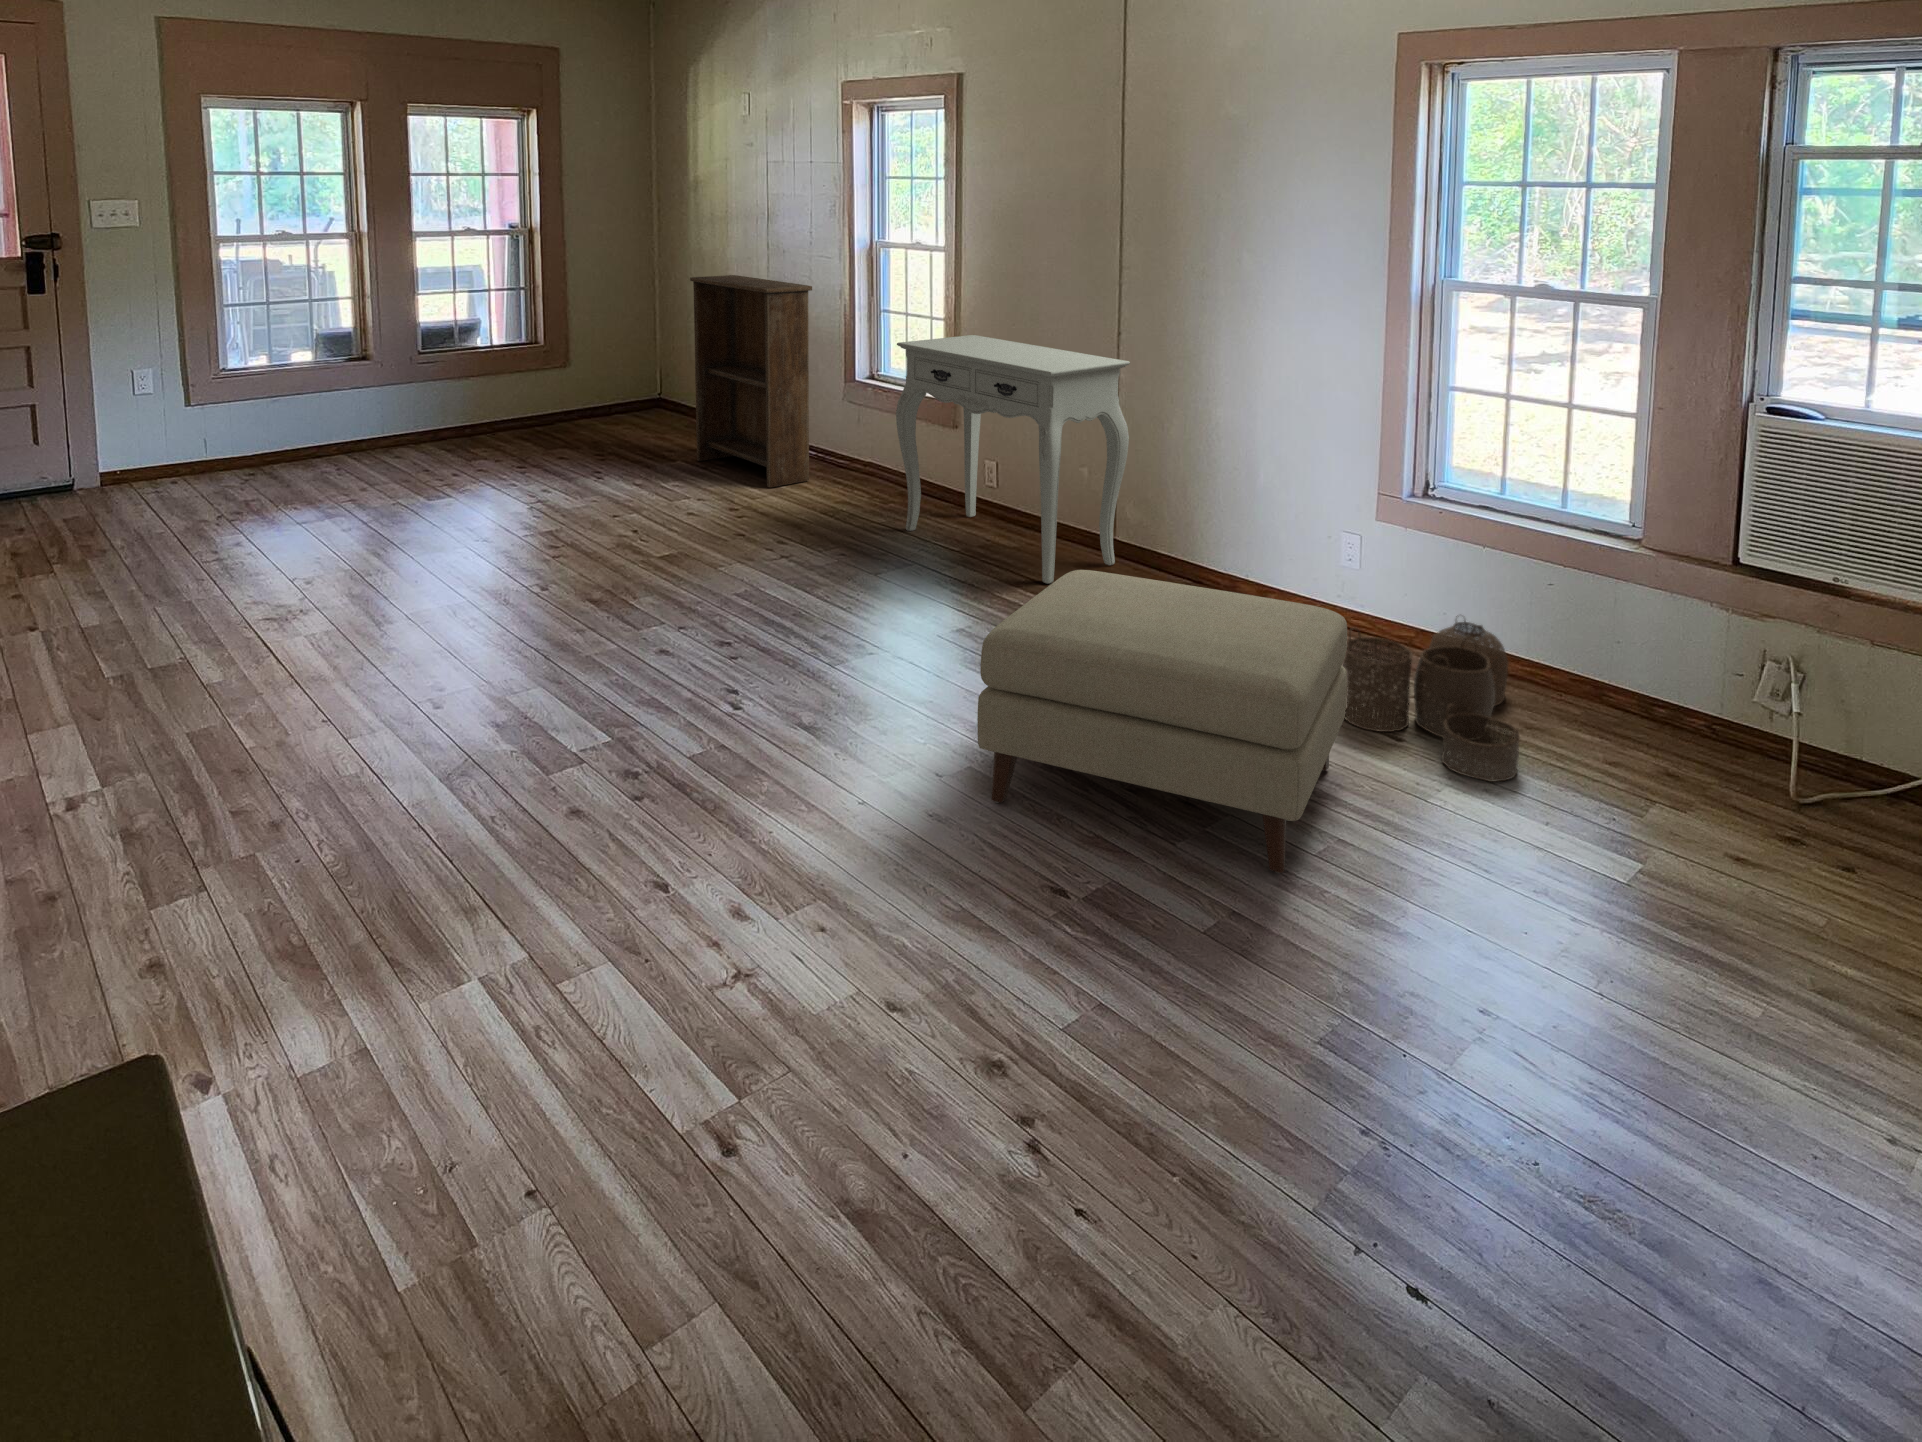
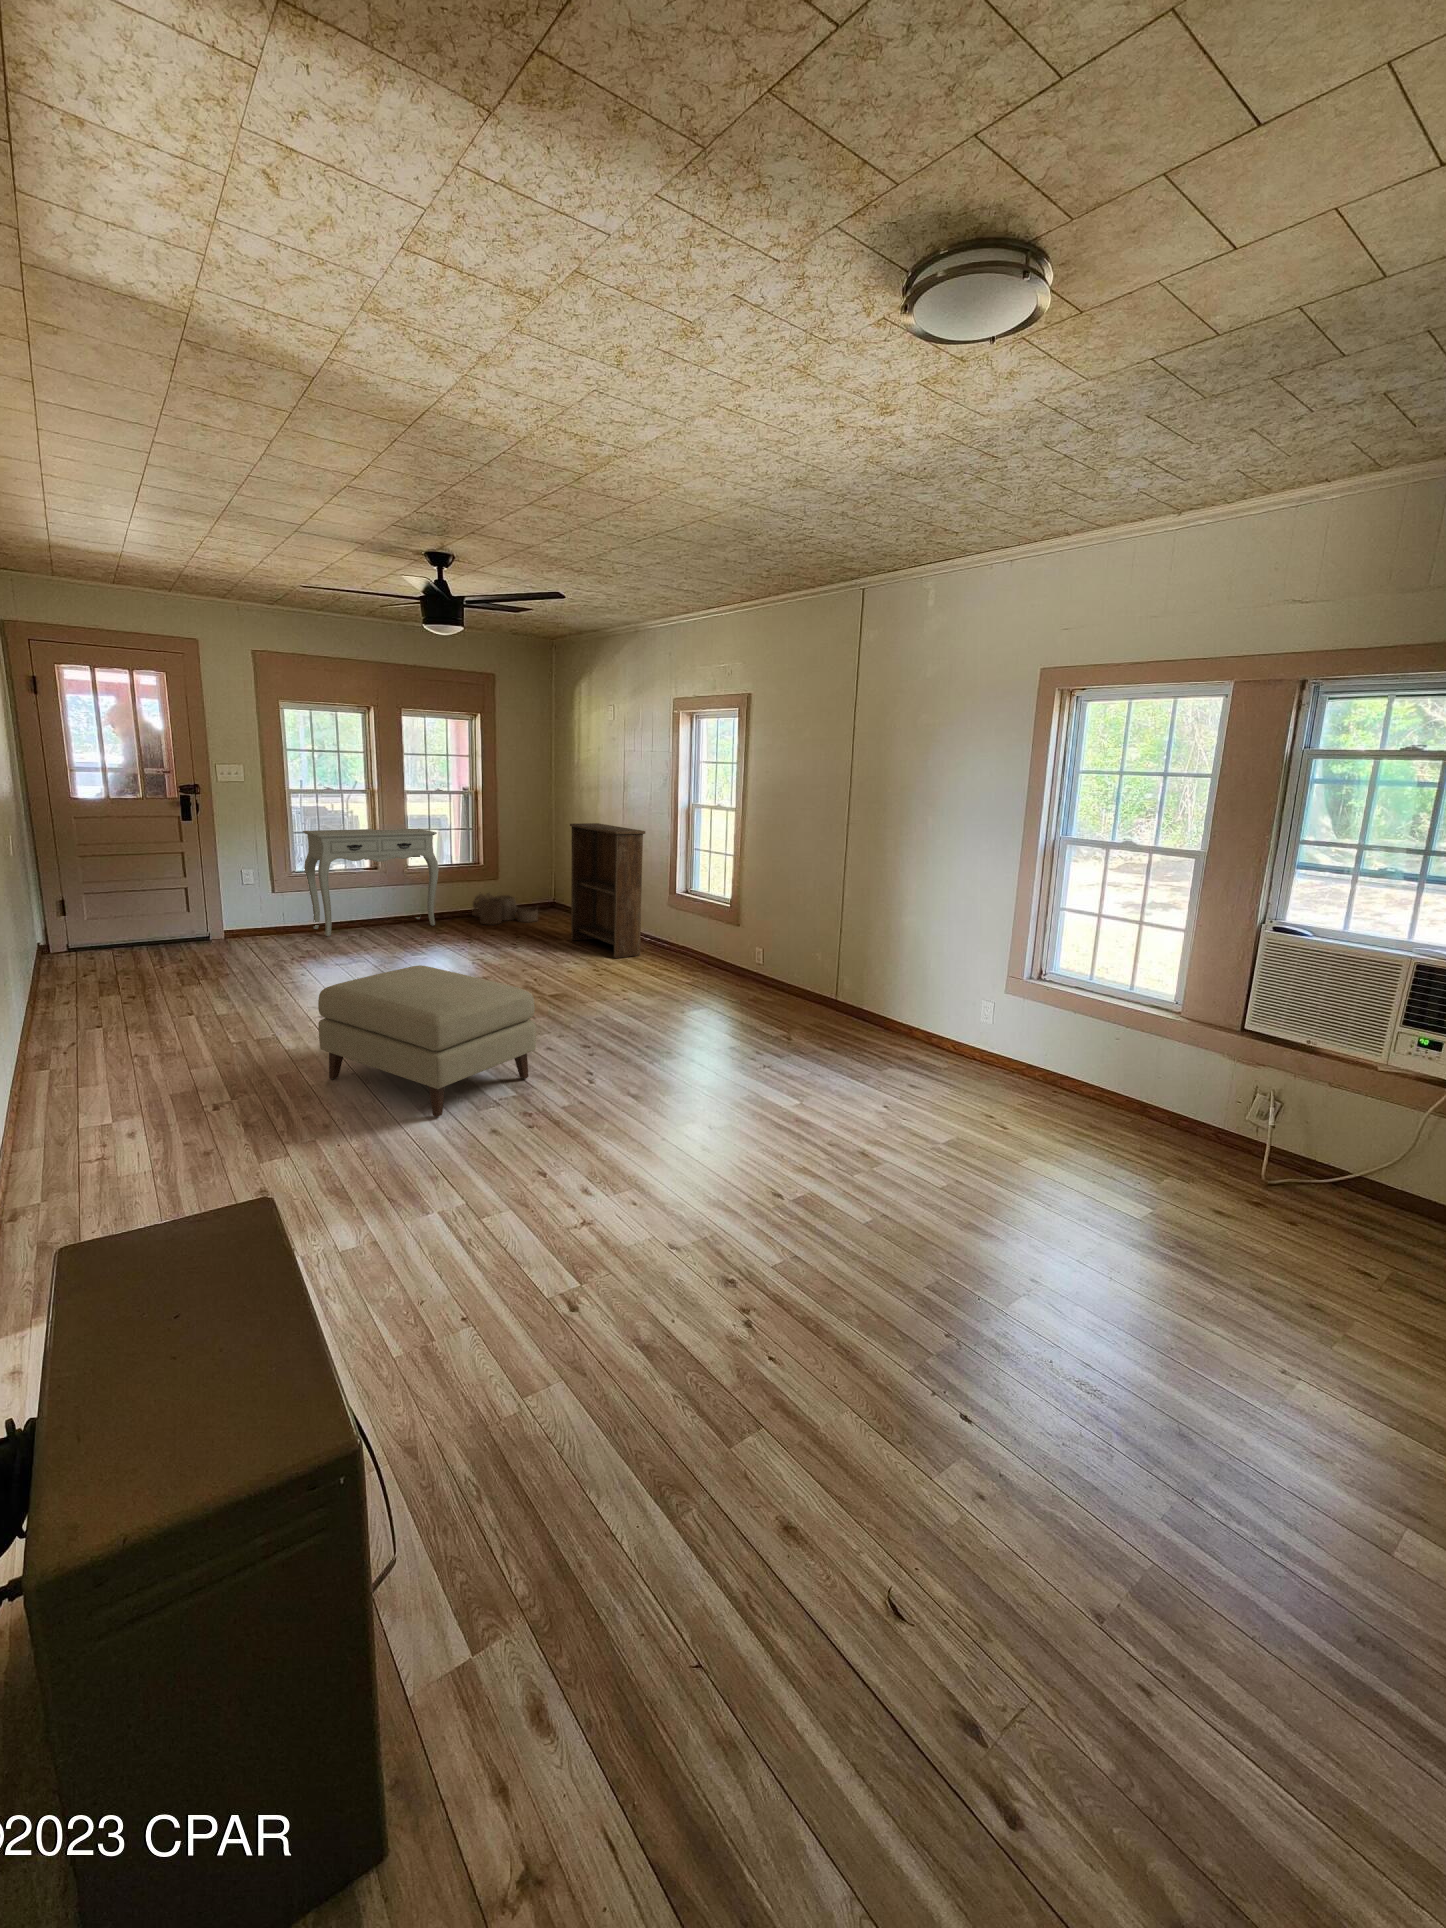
console table: present [896,335,1130,584] -> present [303,828,439,936]
ottoman: present [977,570,1347,873] -> present [318,965,536,1117]
woven basket: present [1343,621,1520,782] -> present [472,893,538,924]

